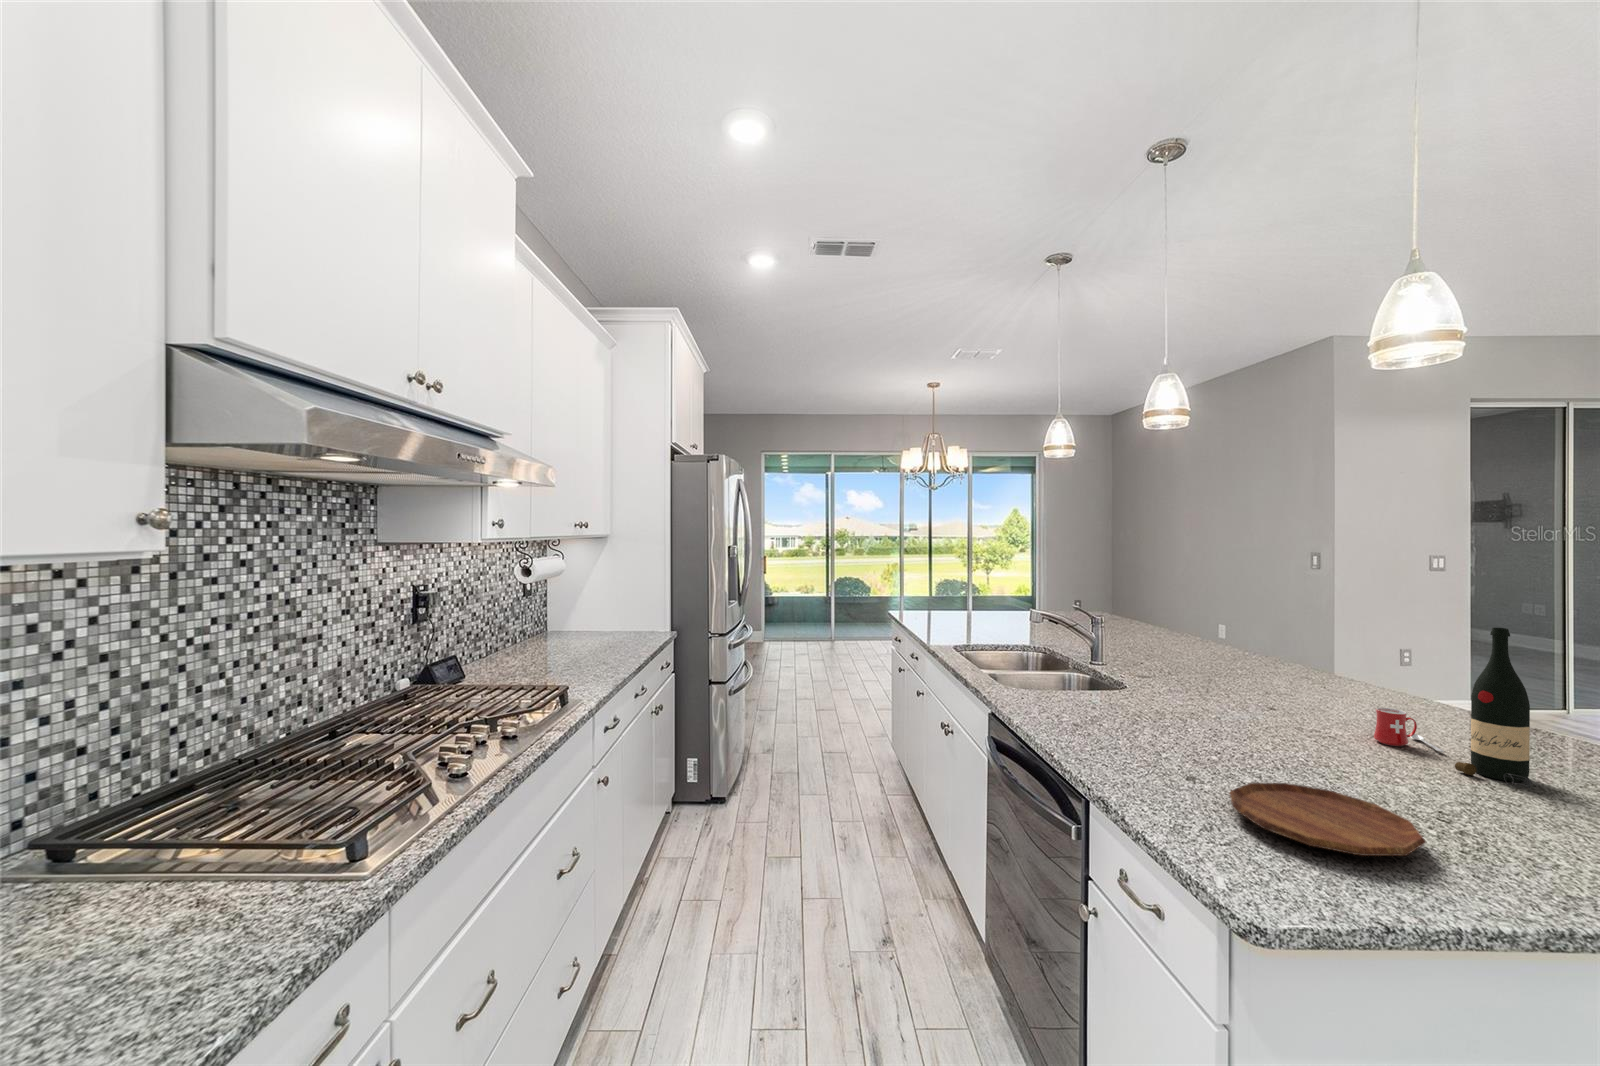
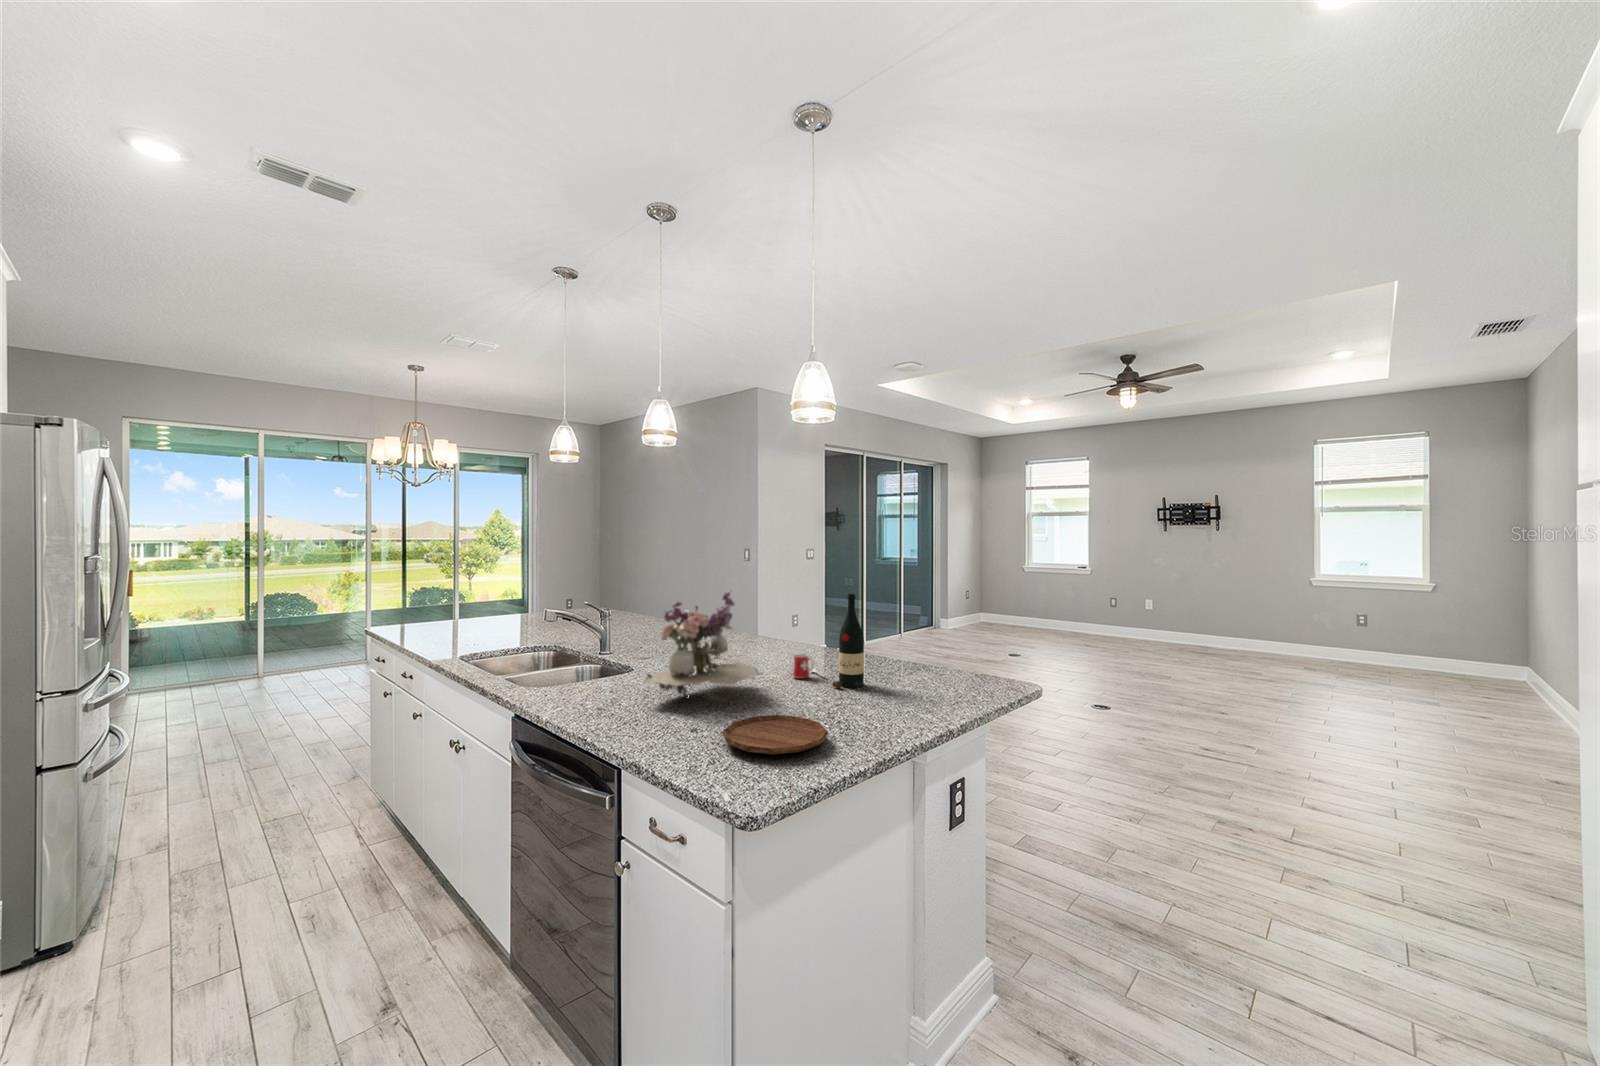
flower arrangement: none [1128,604,1313,735] -> present [644,592,763,695]

